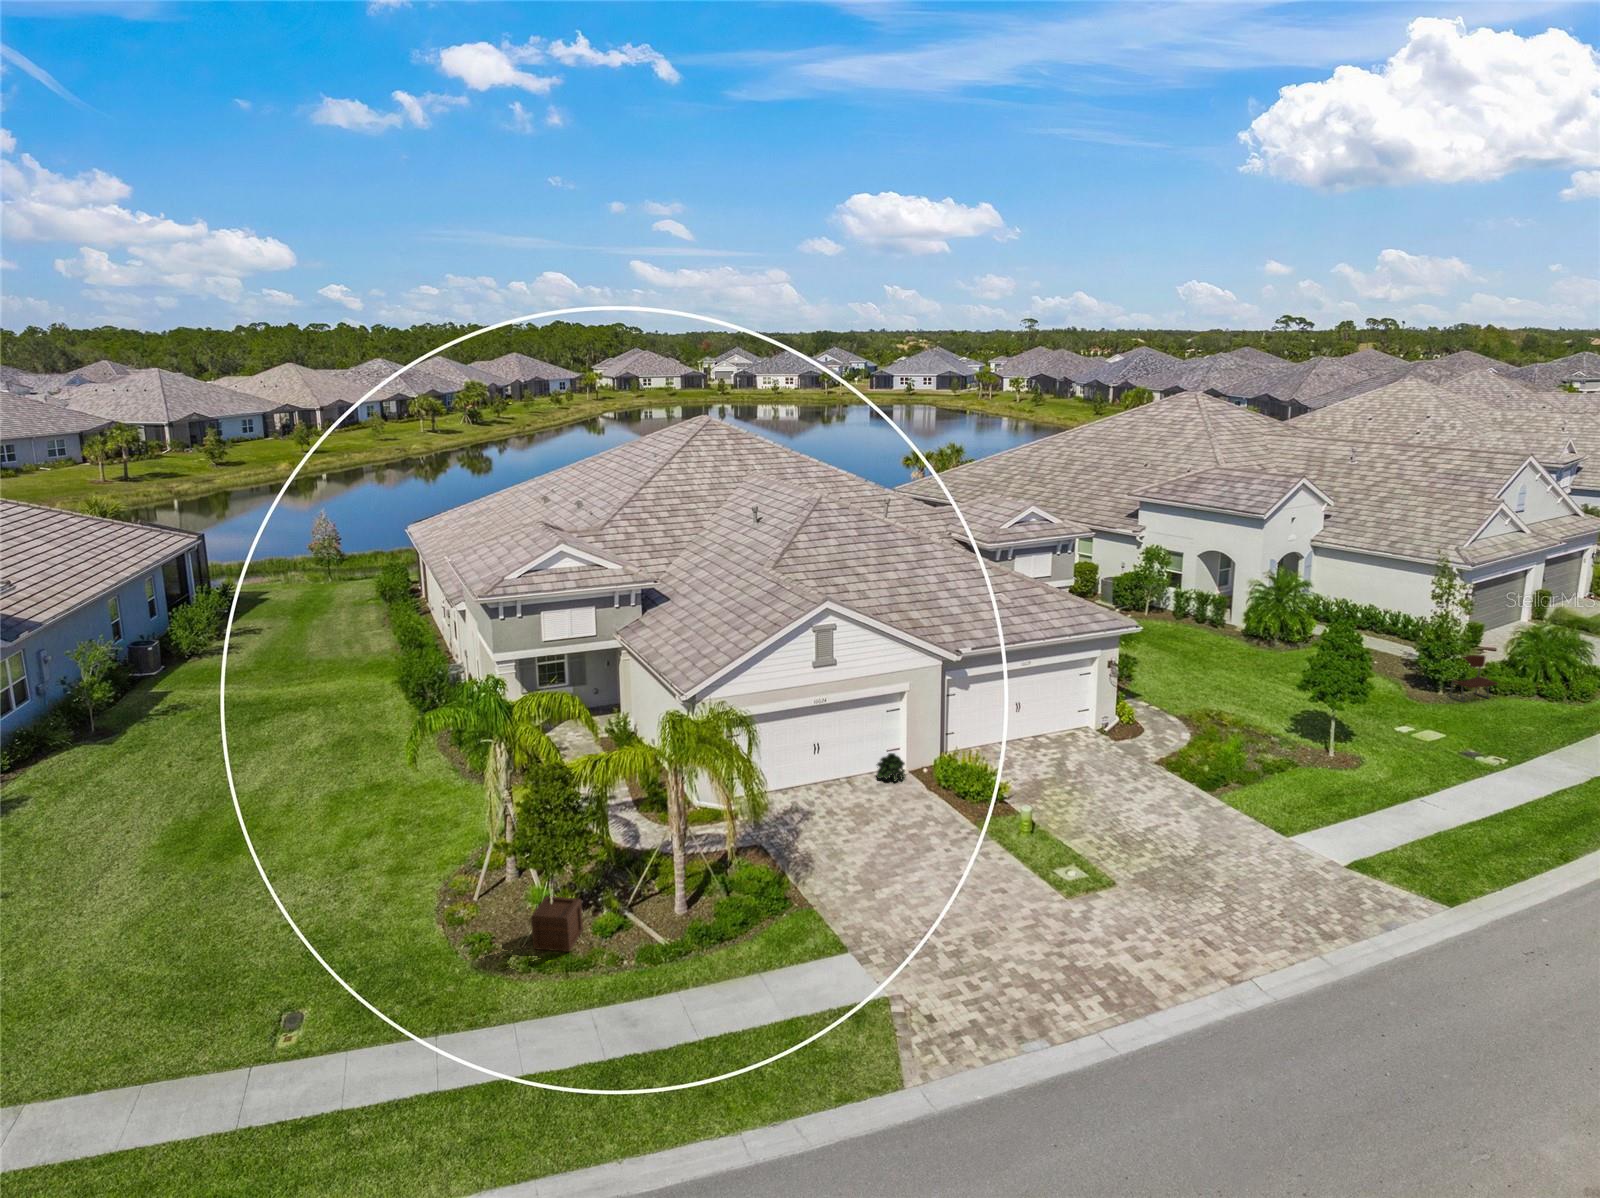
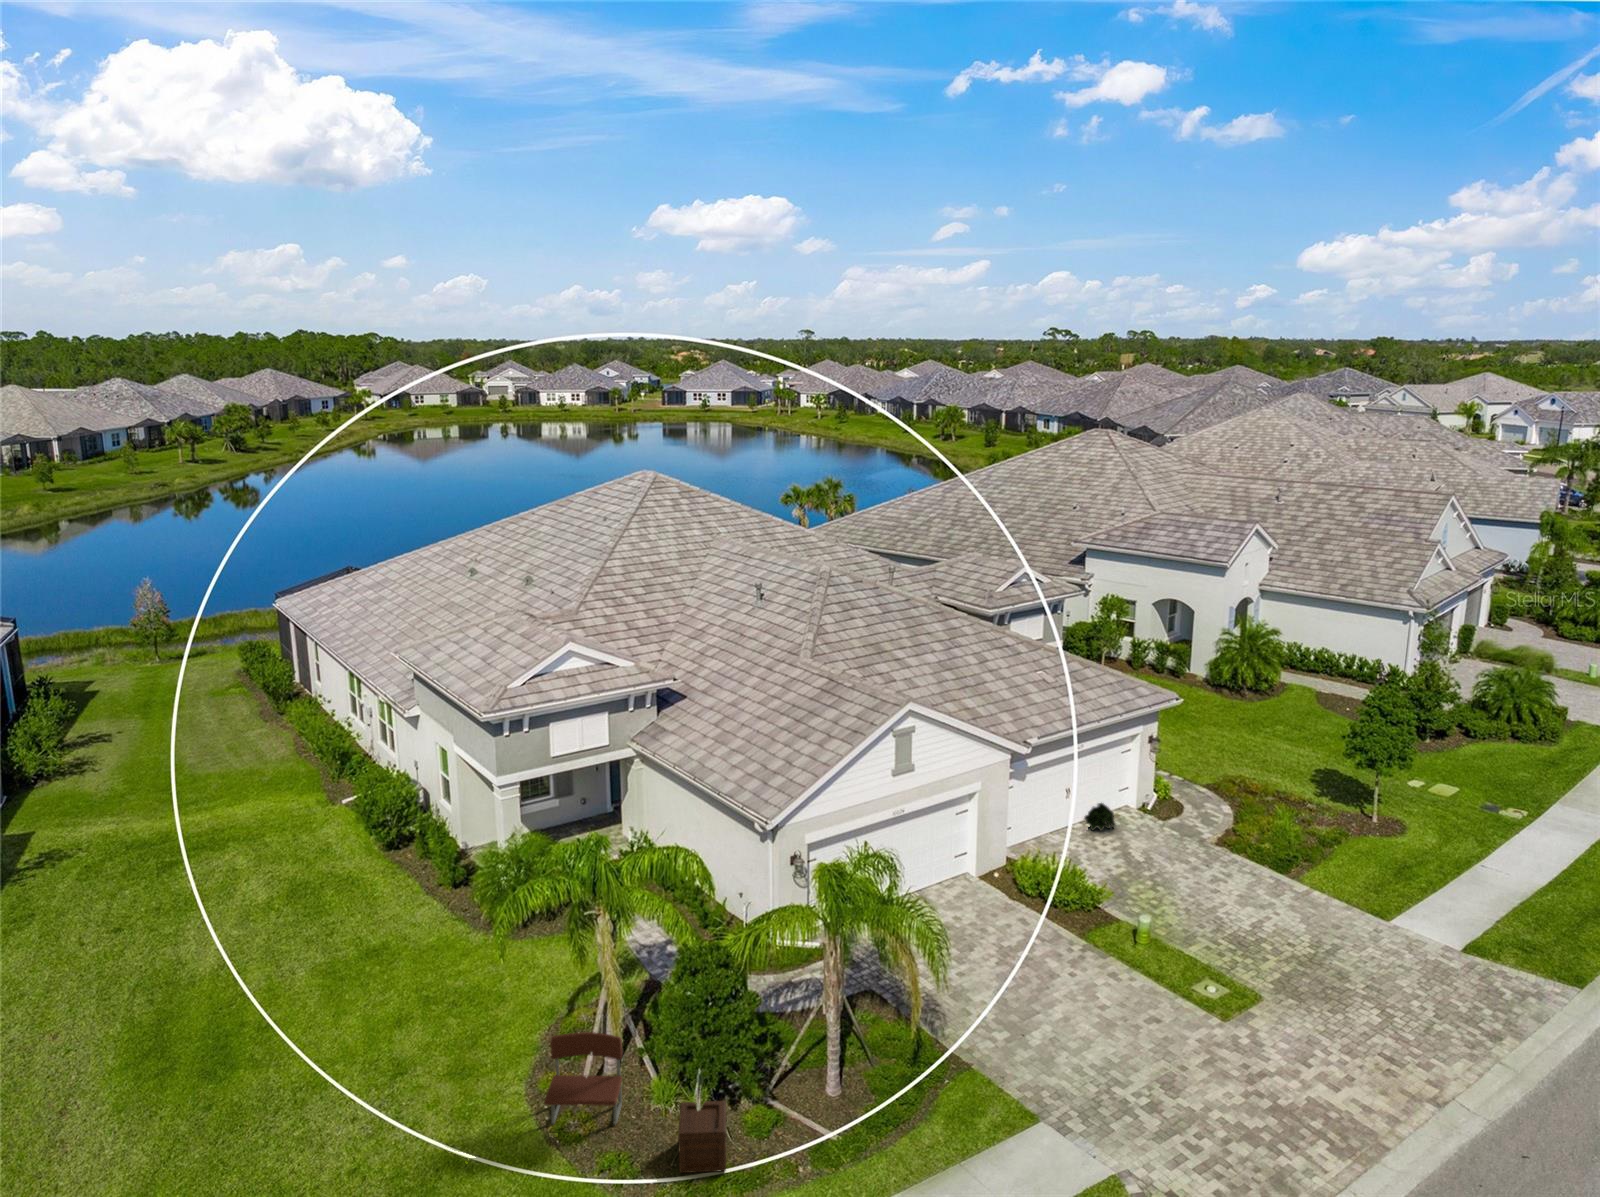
bench: present [1449,655,1498,702] -> present [544,1032,622,1125]
potted plant: present [876,753,905,781] -> present [1084,803,1116,831]

